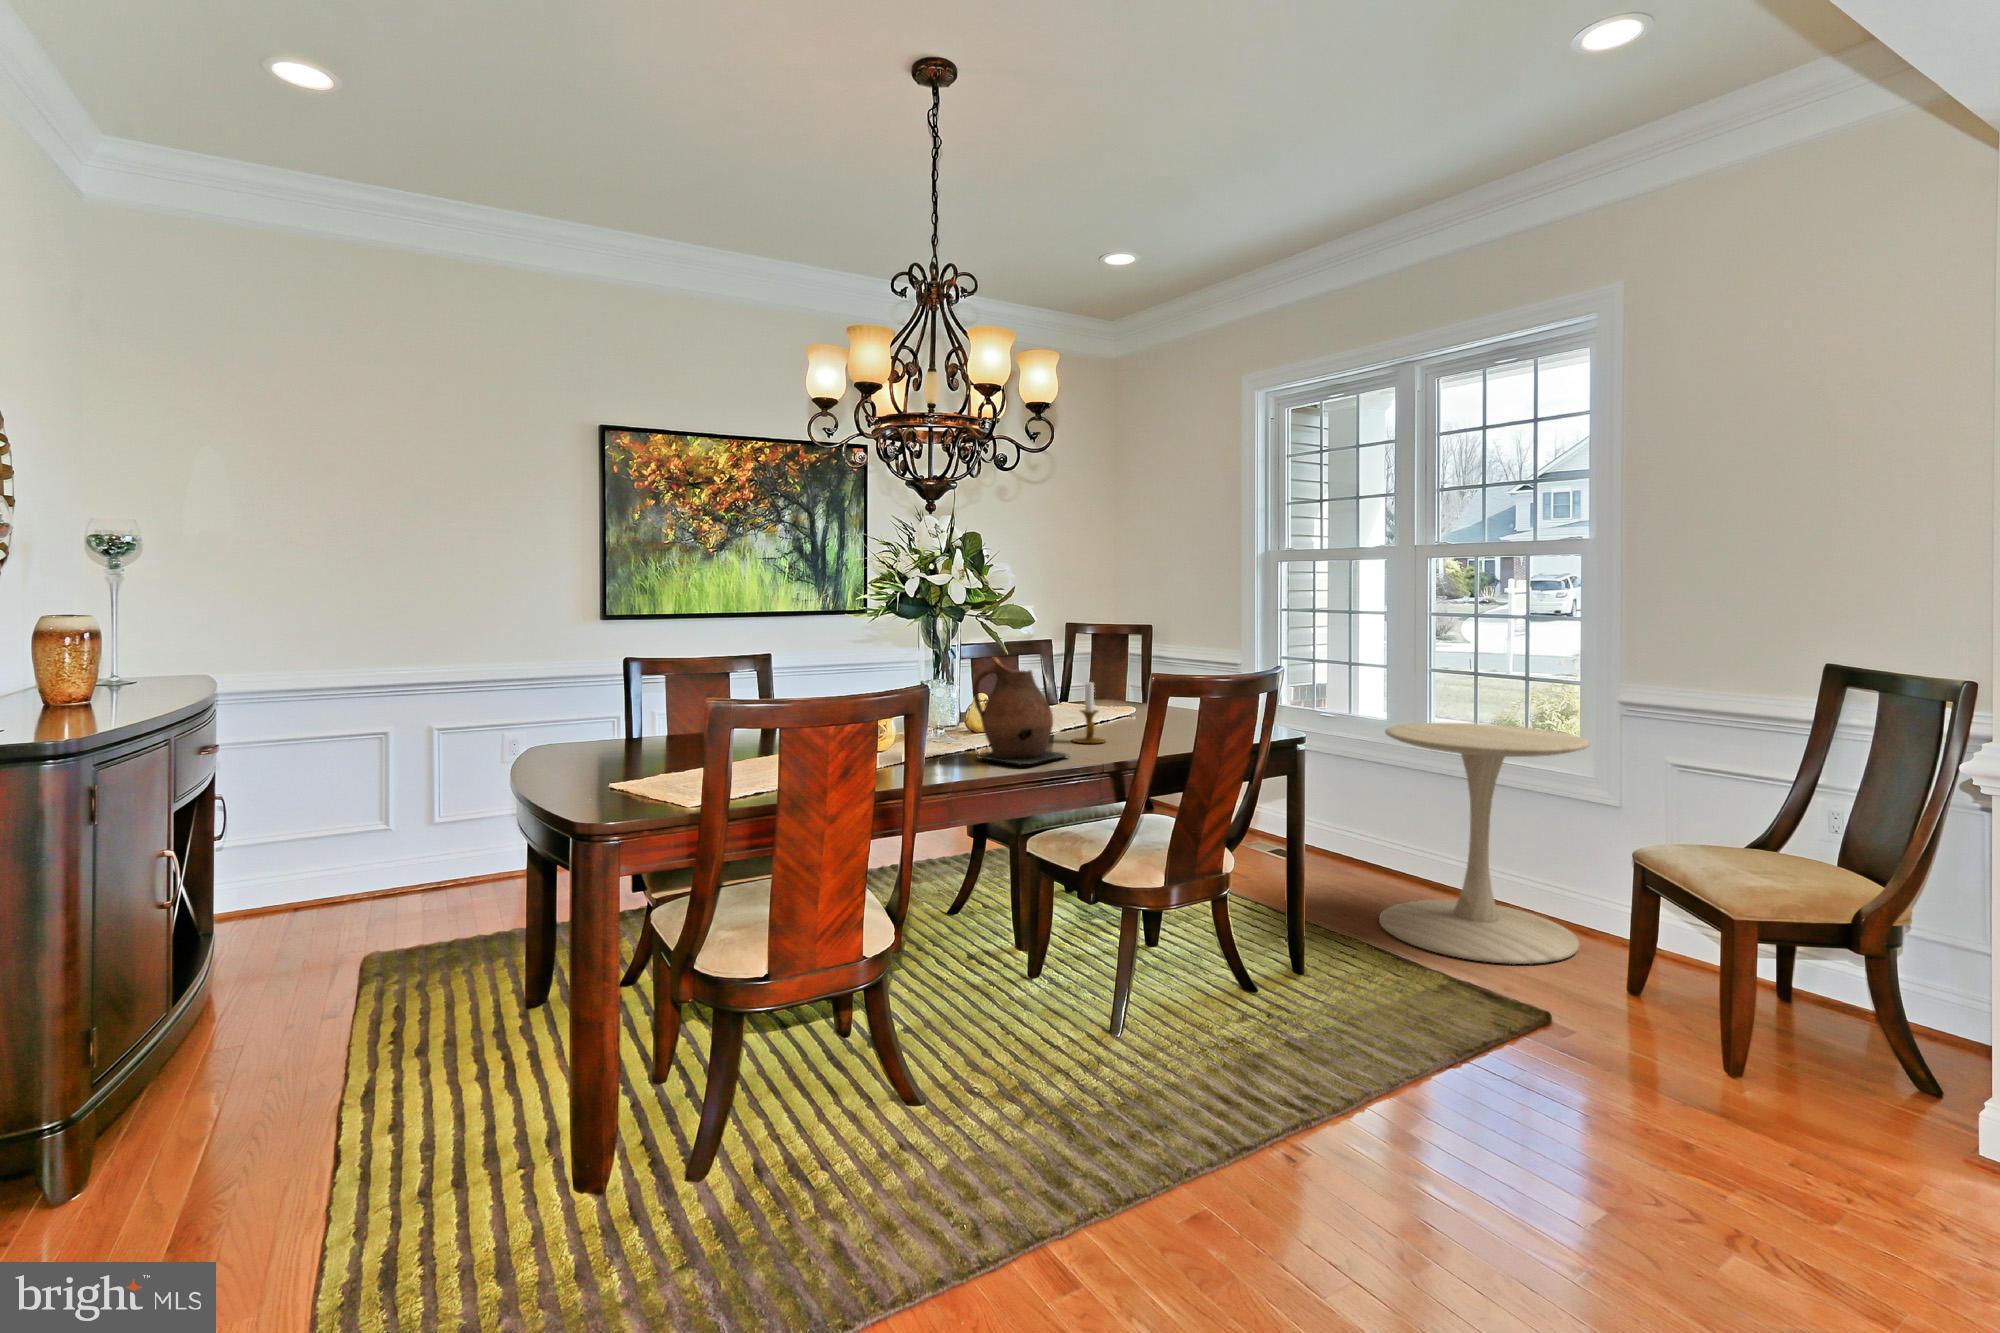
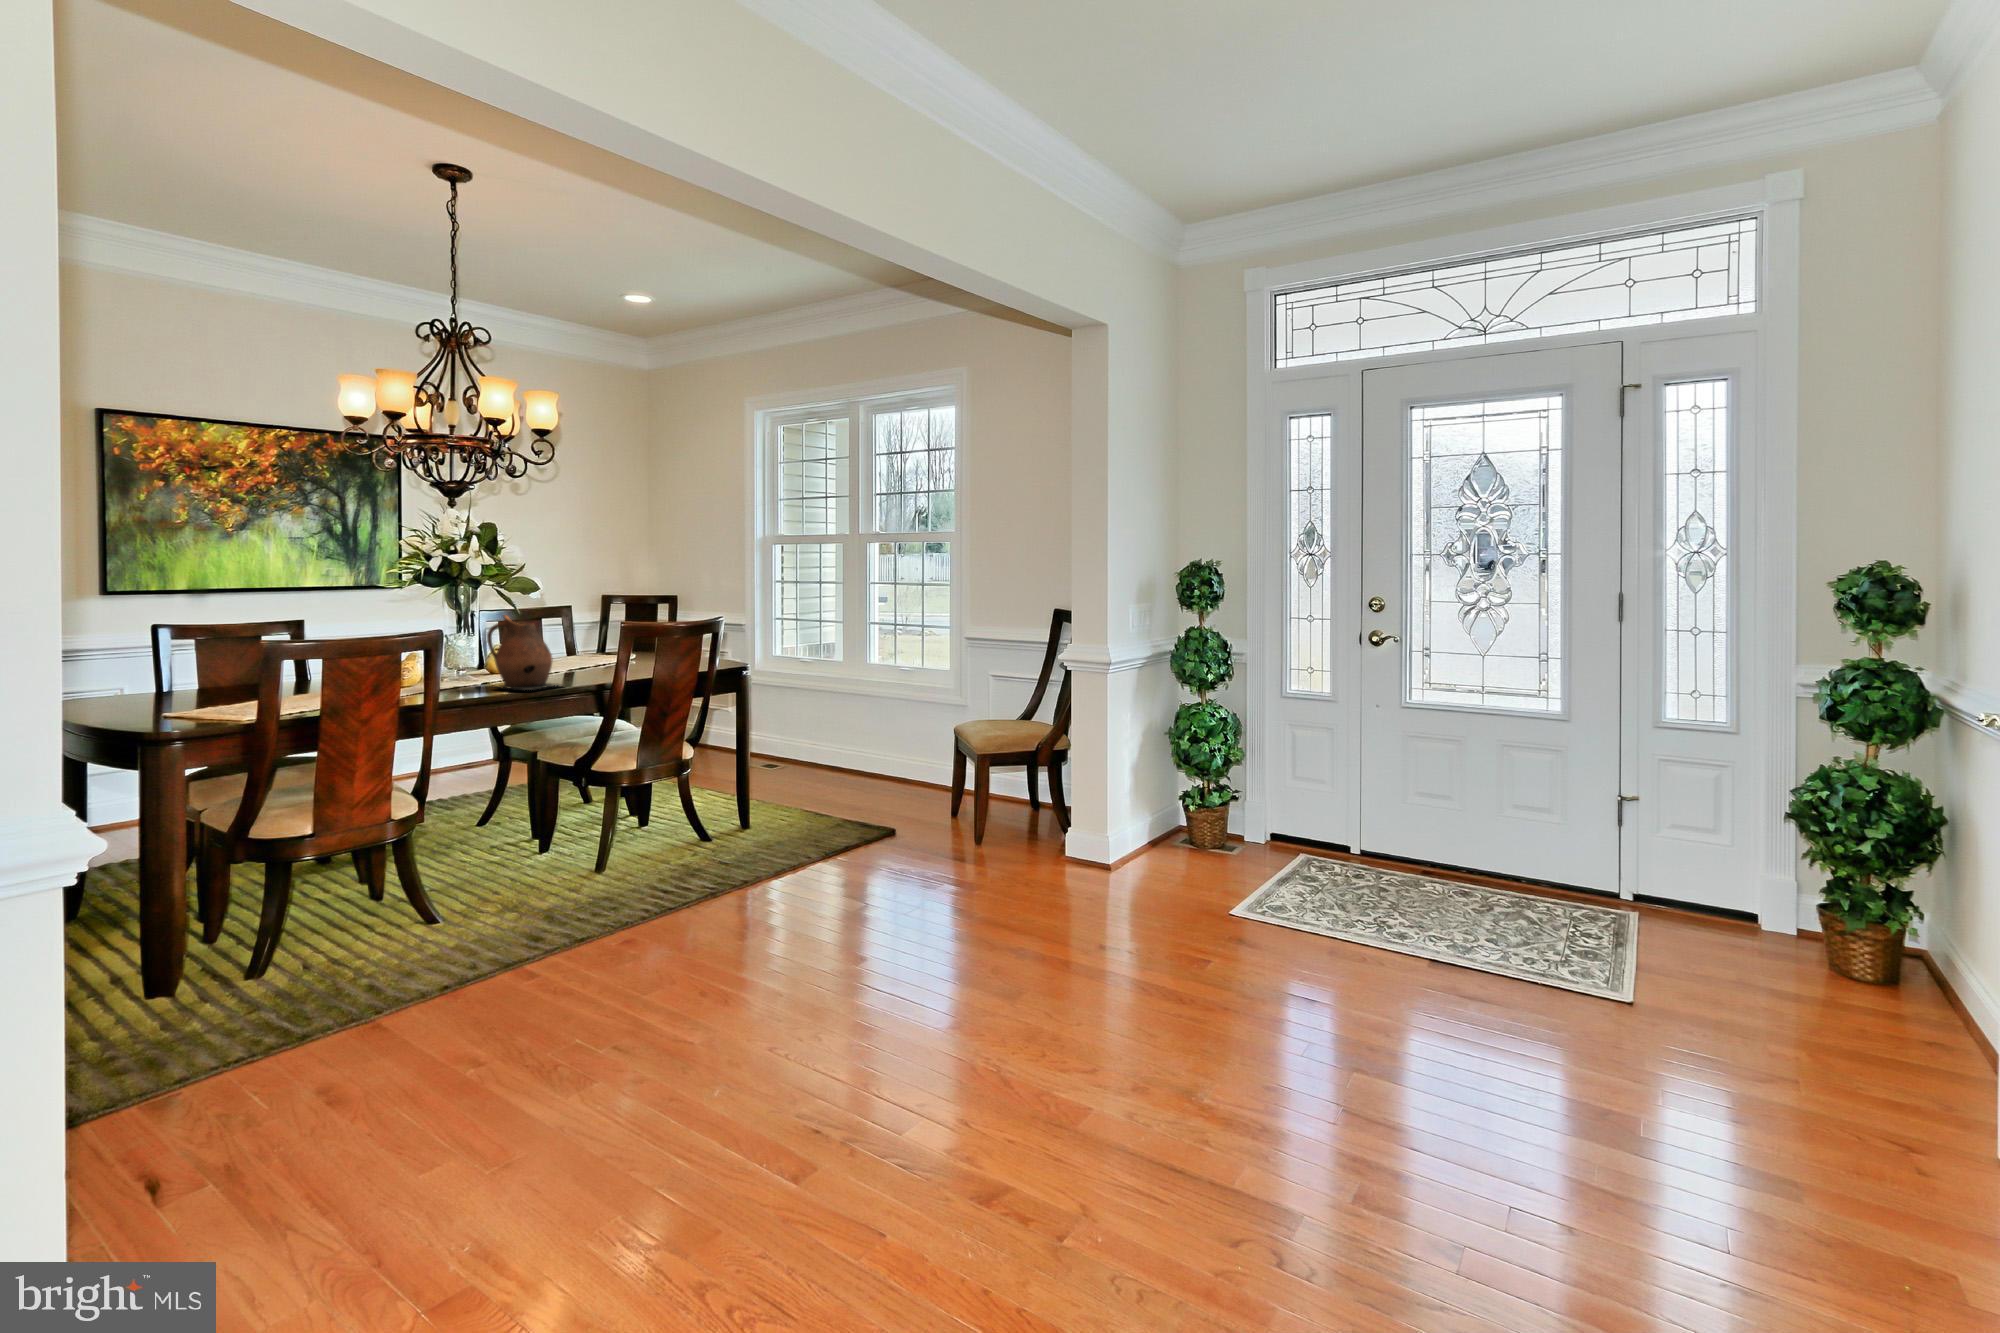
candlestick: present [1073,682,1105,743] -> none [572,636,600,679]
pedestal table: present [1379,723,1590,964] -> none [813,668,937,817]

